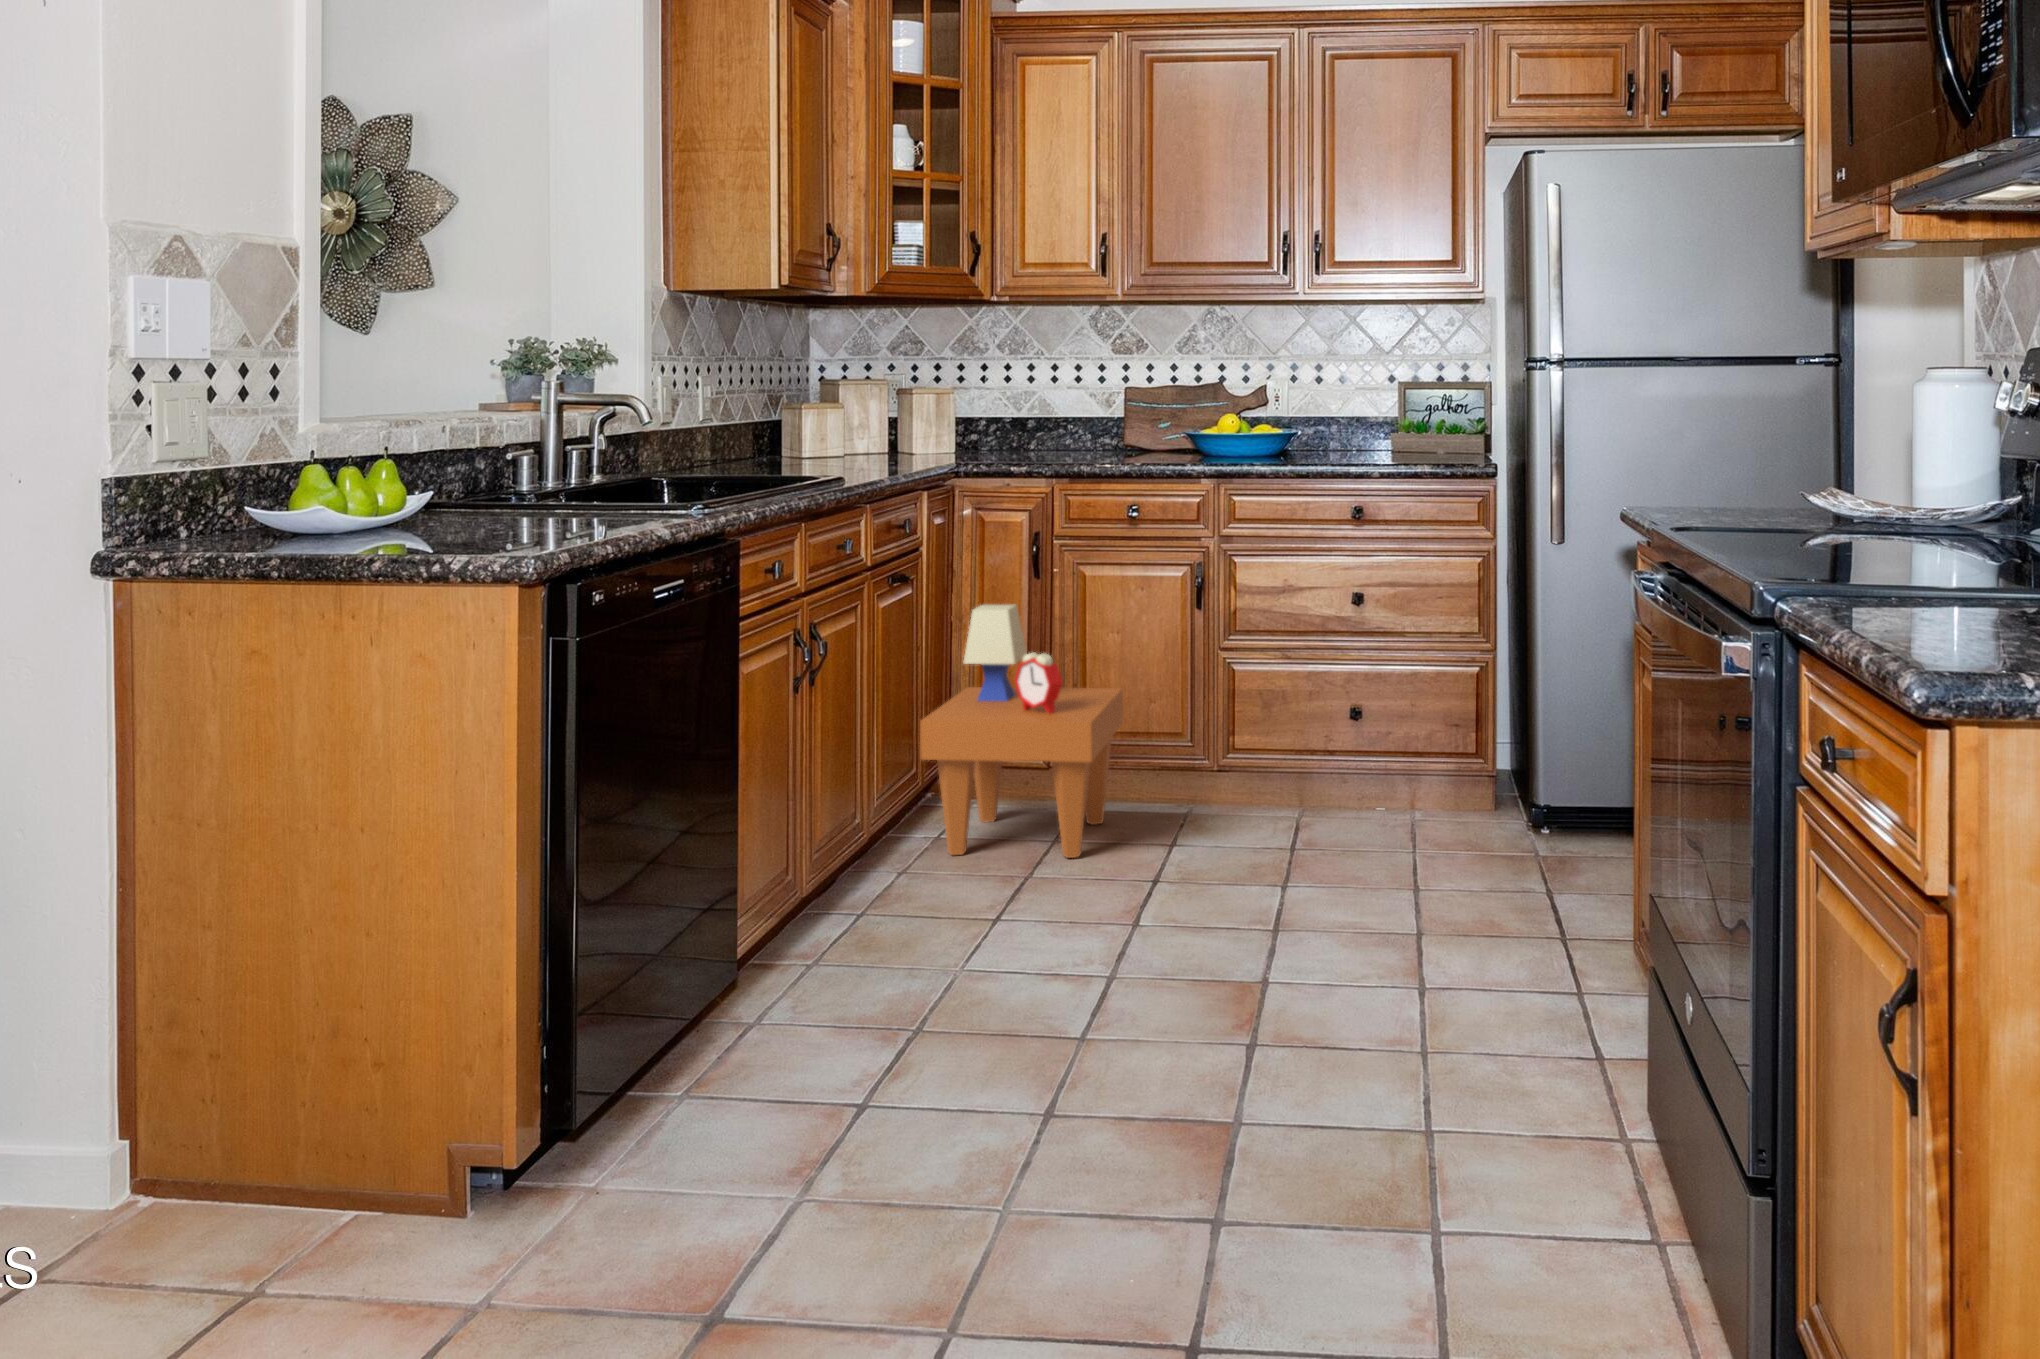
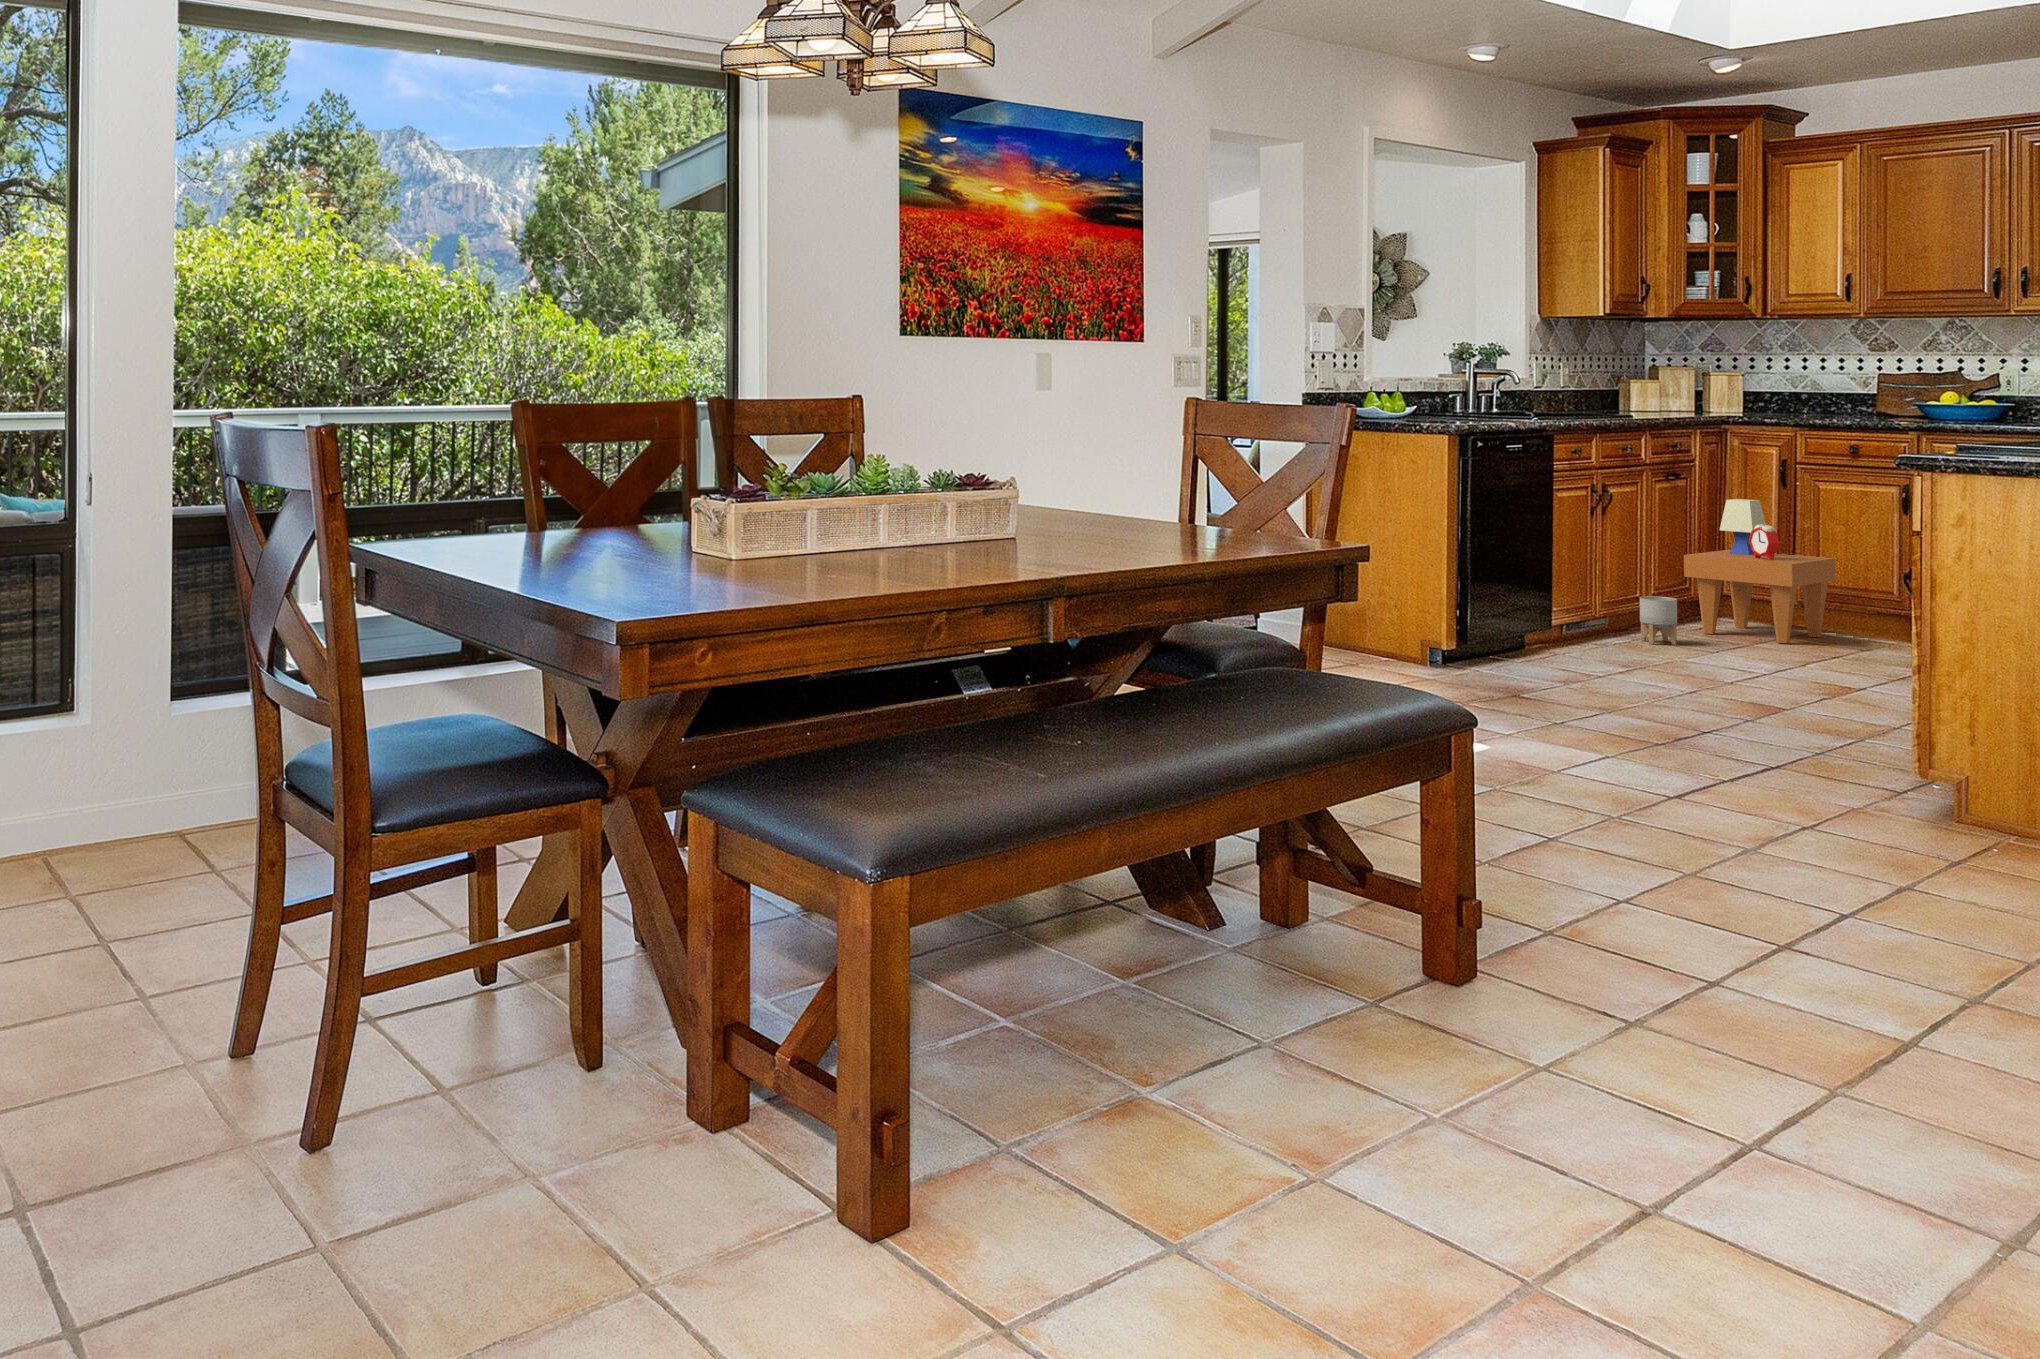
planter: none [868,818,932,920] -> present [1640,596,1677,645]

